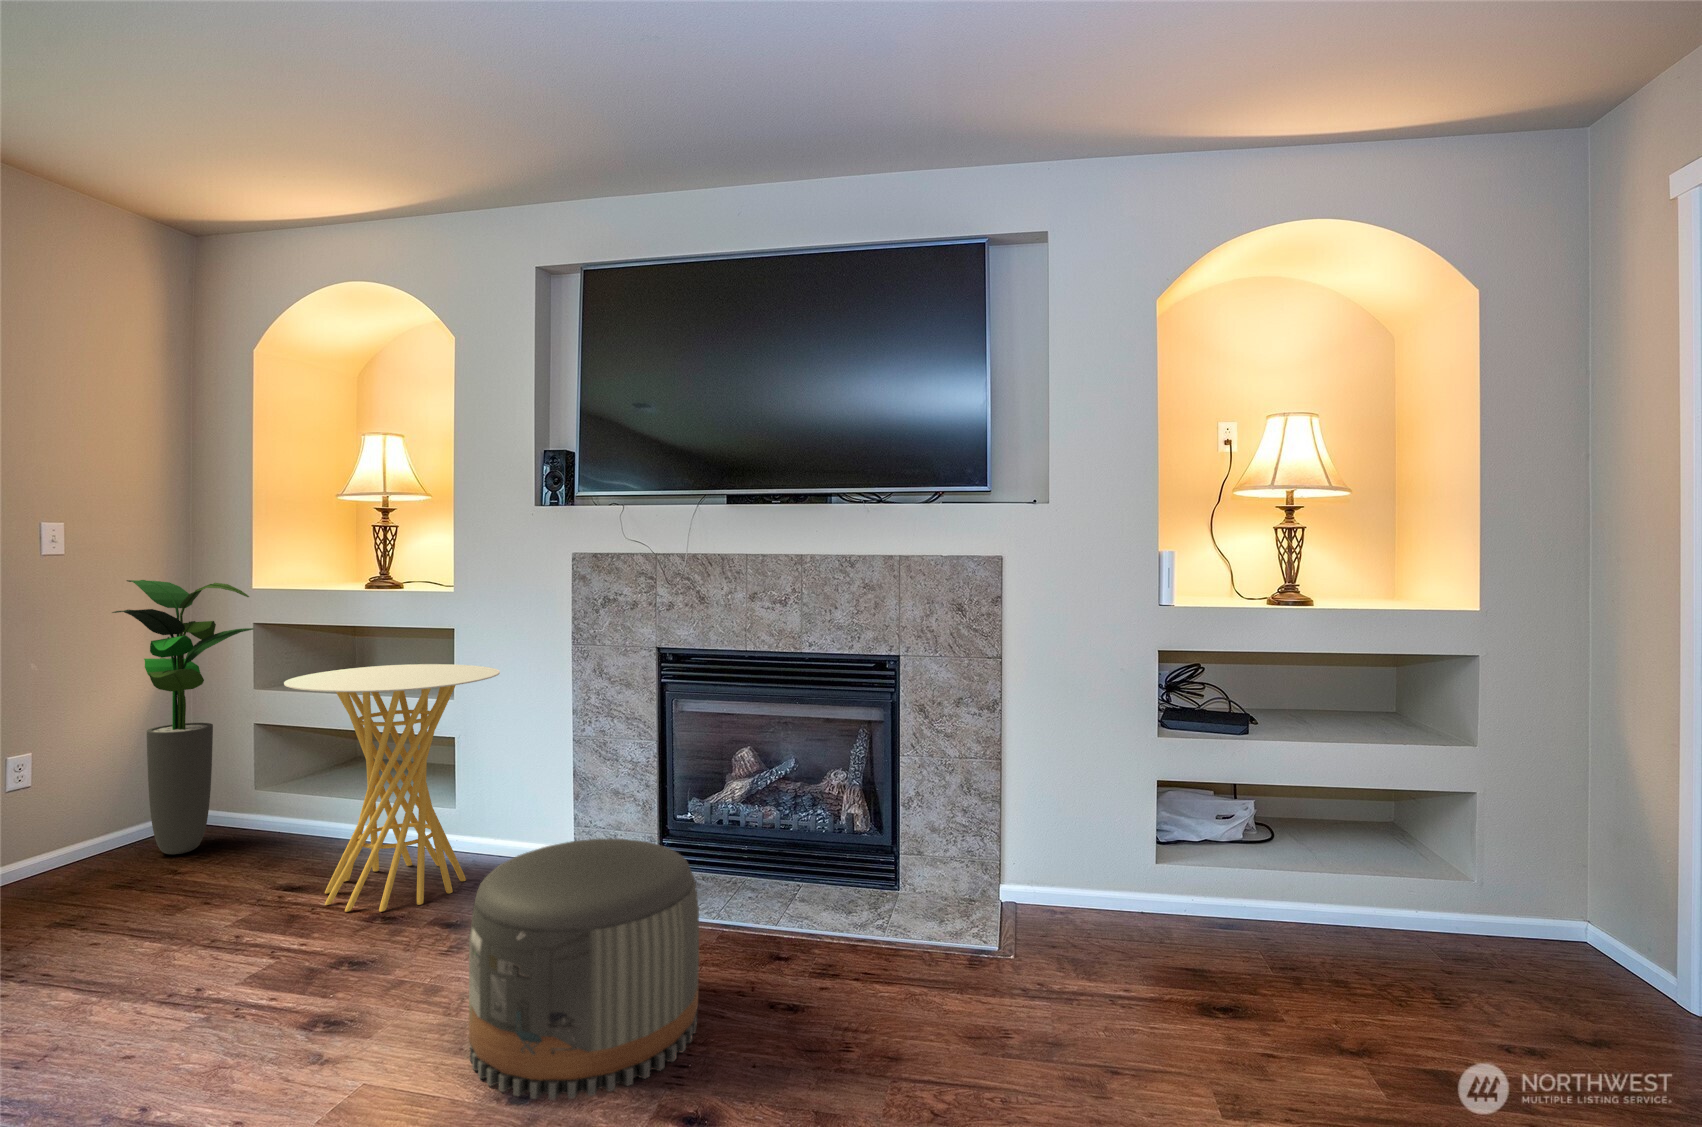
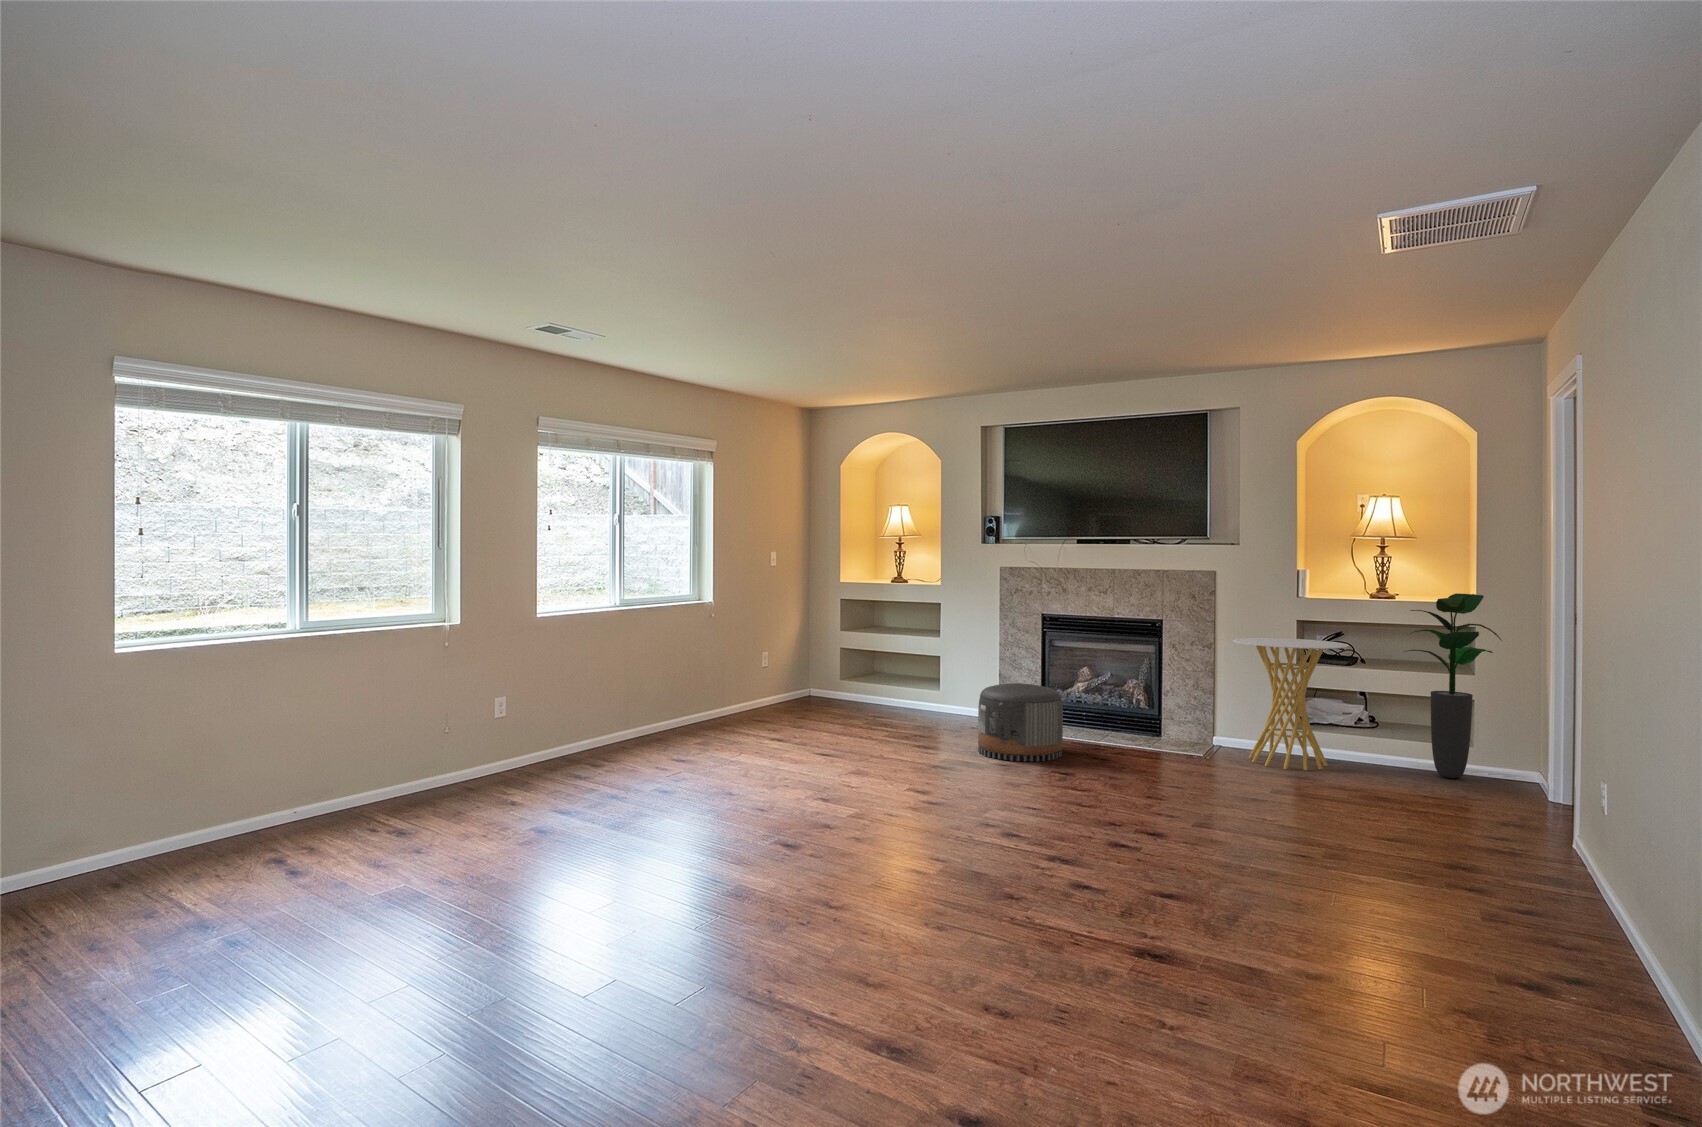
potted plant: present [112,580,253,854] -> present [1404,593,1501,778]
side table: present [284,664,500,912] -> present [1233,638,1349,770]

